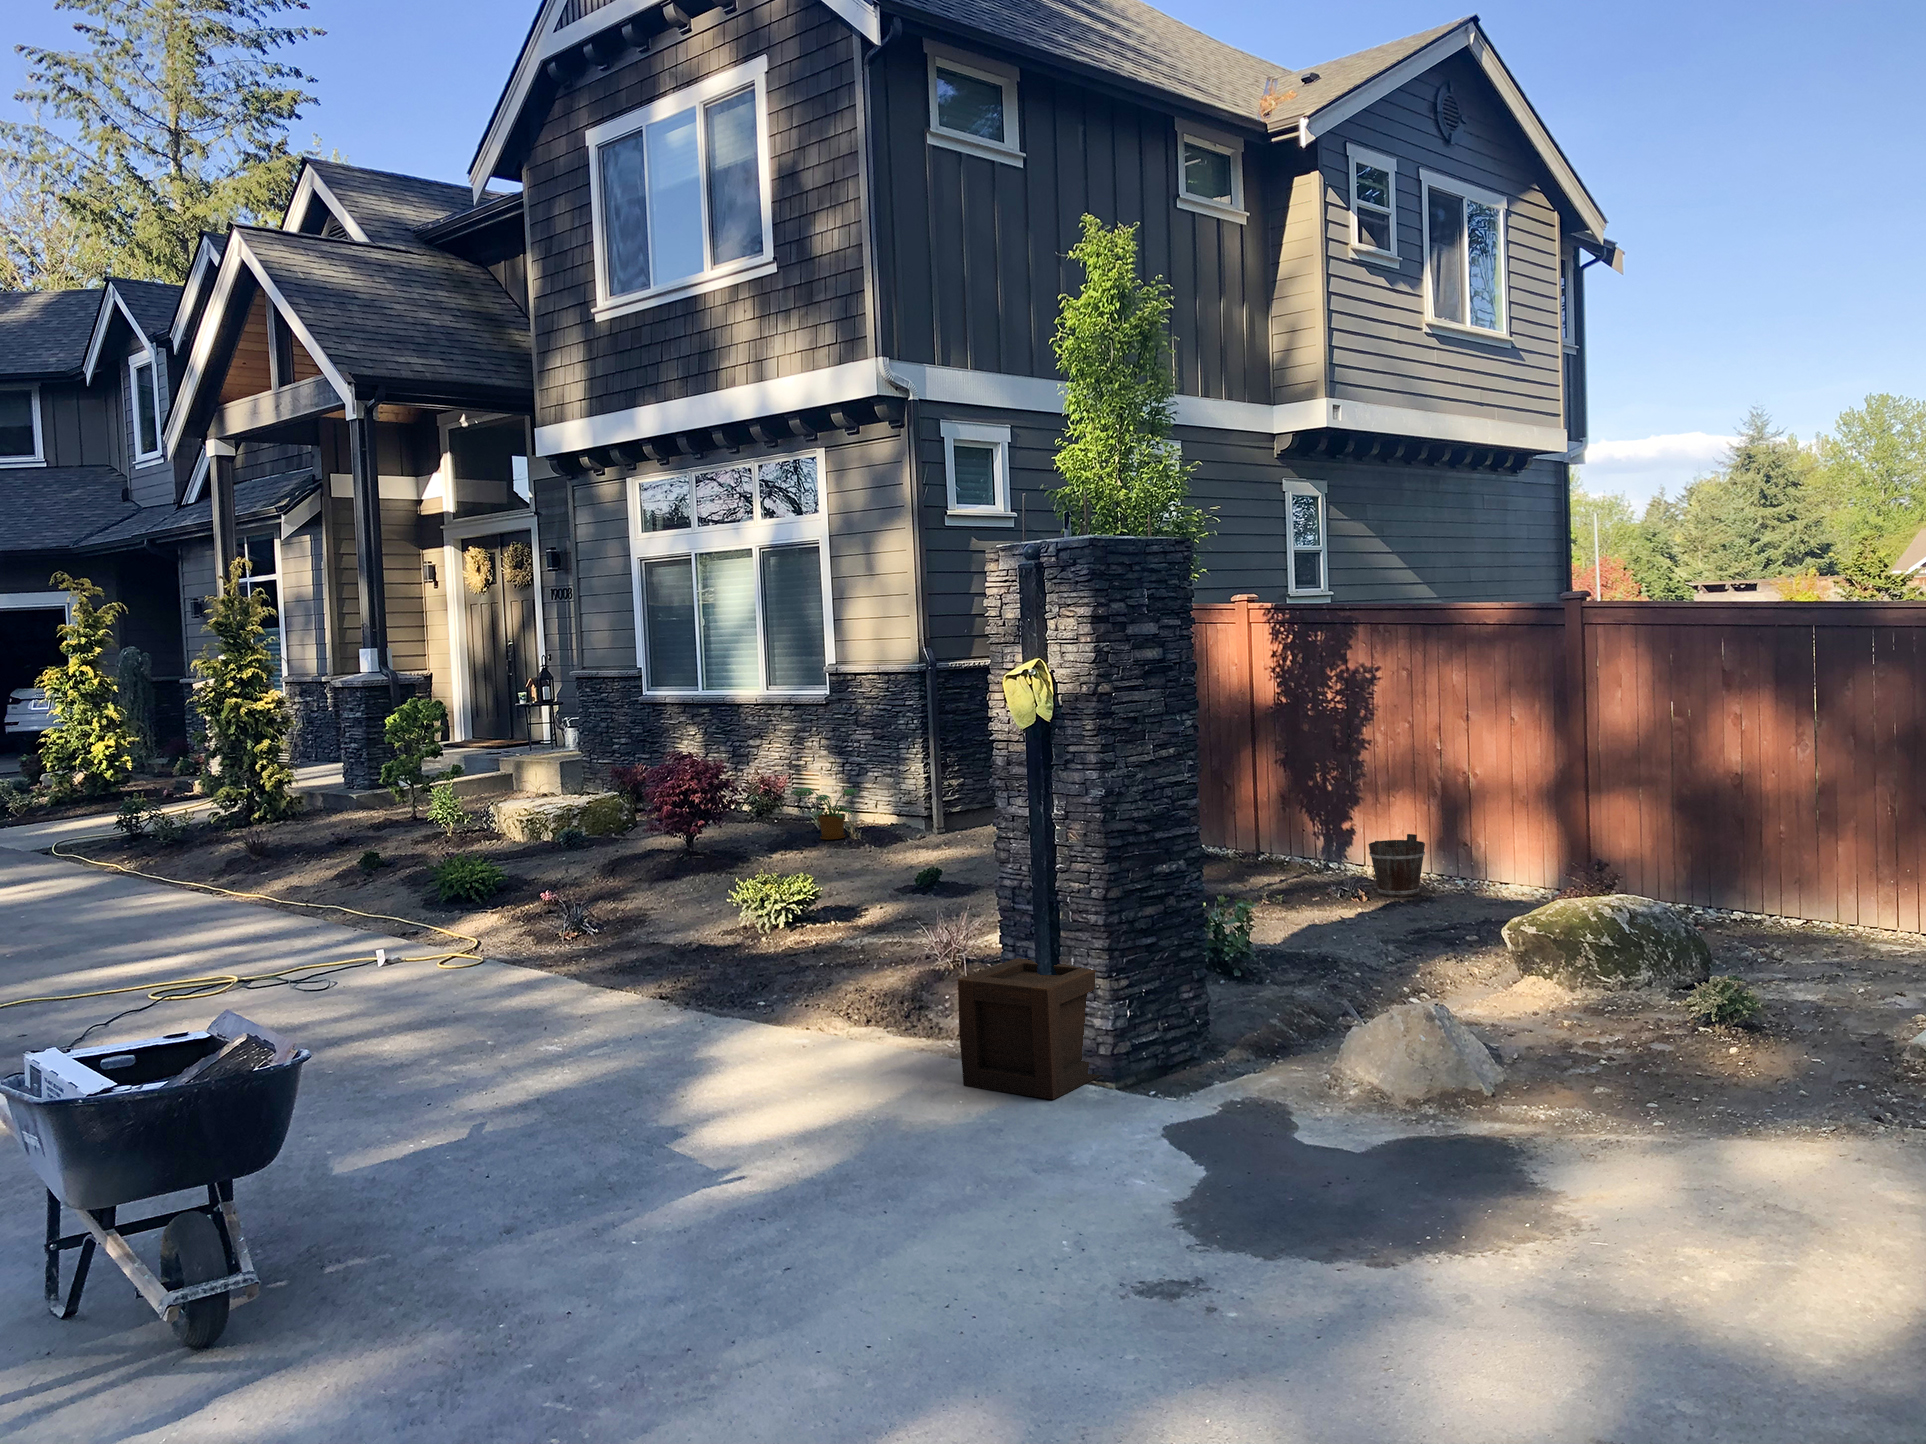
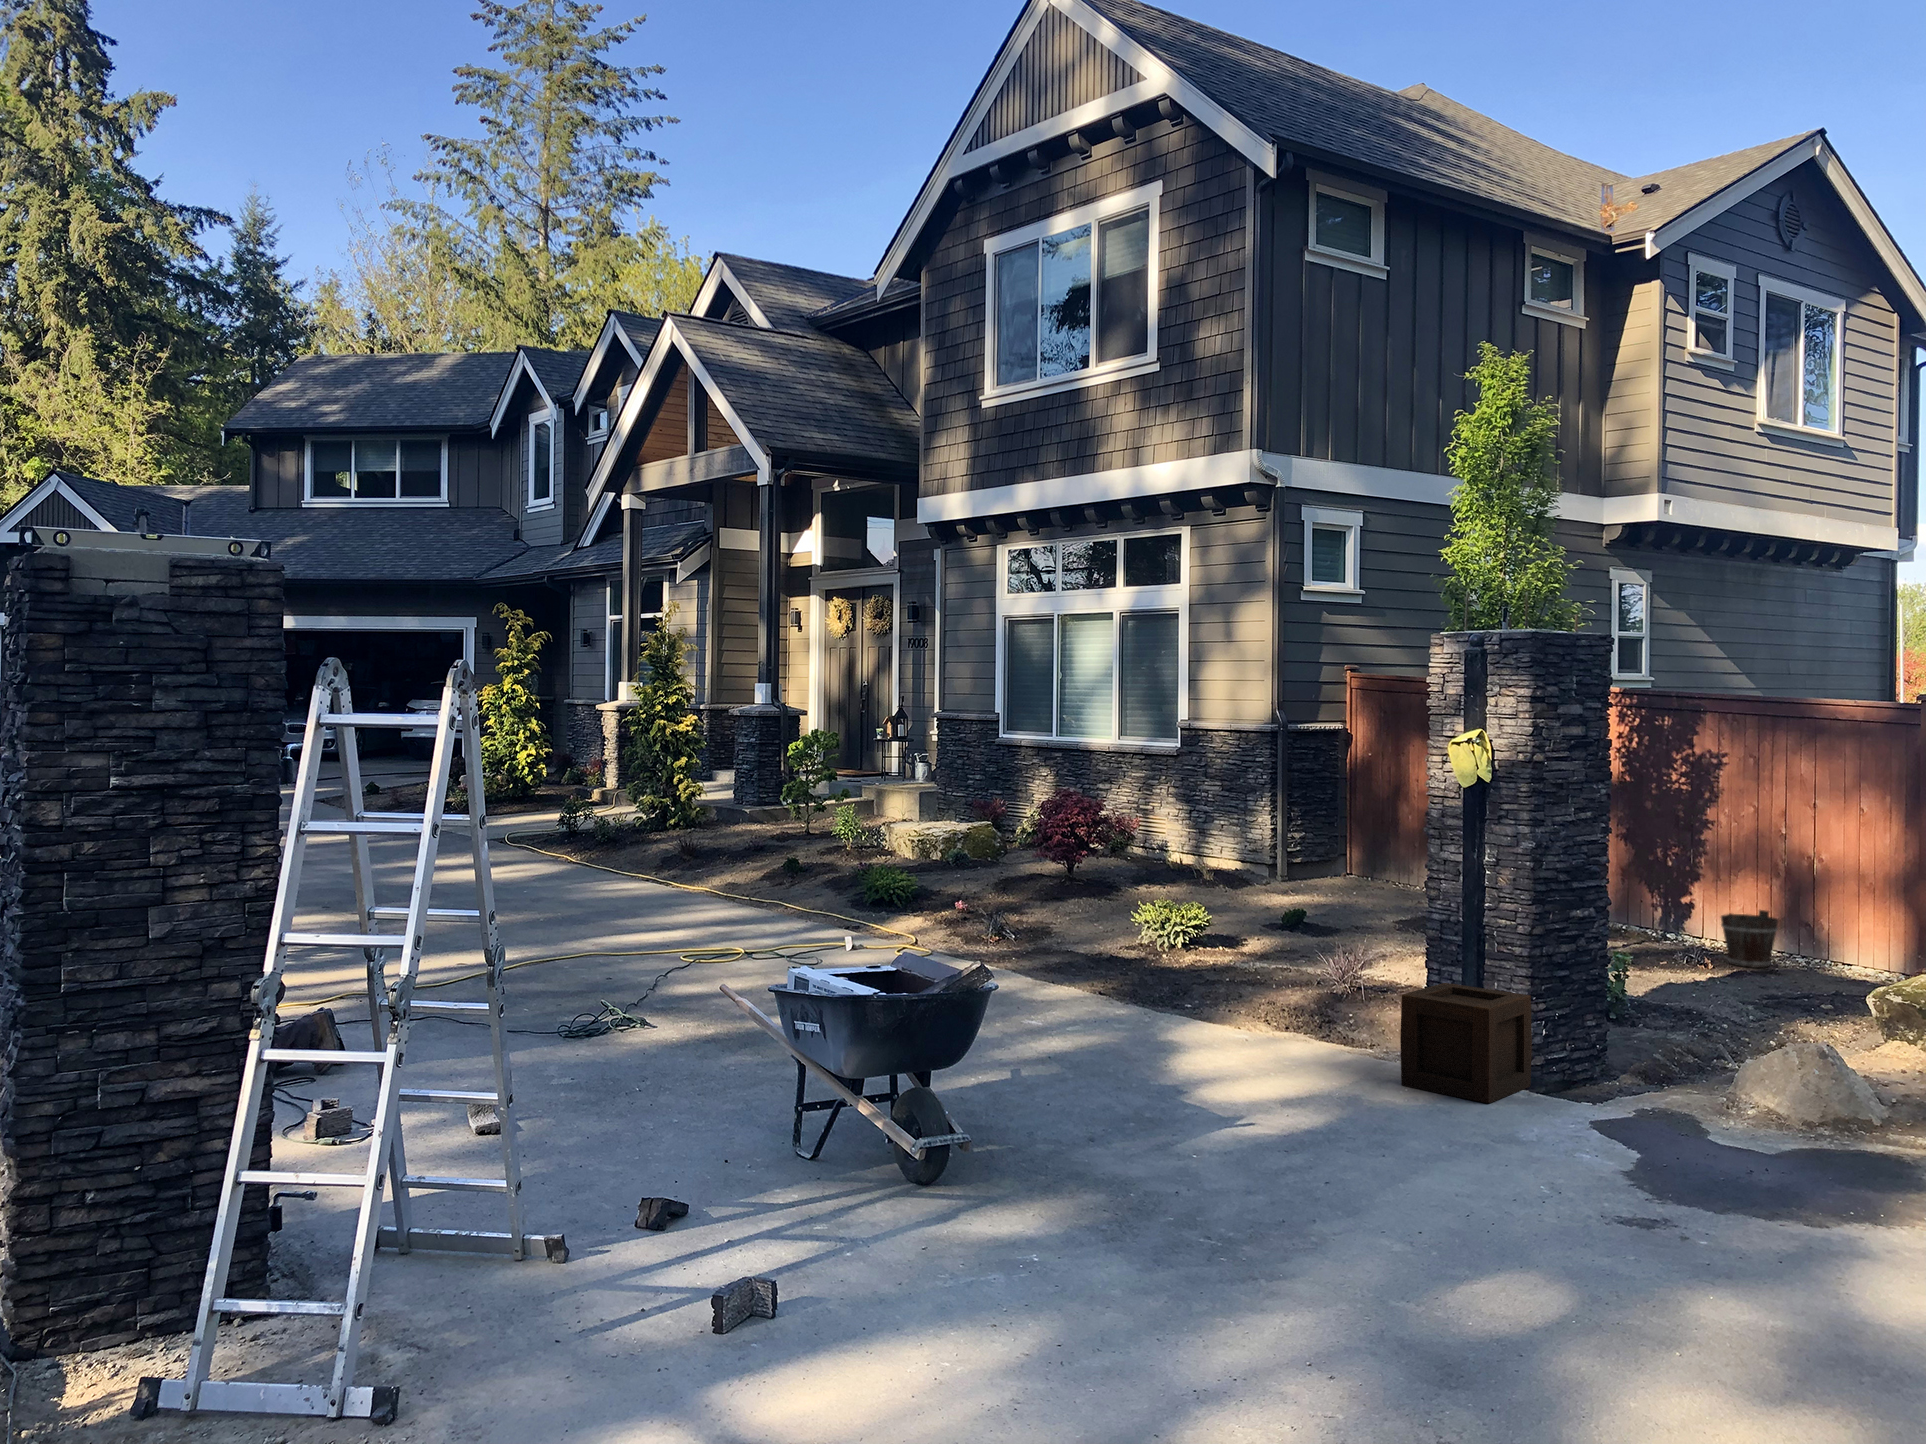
potted plant: present [791,788,859,840] -> none [1146,827,1208,875]

